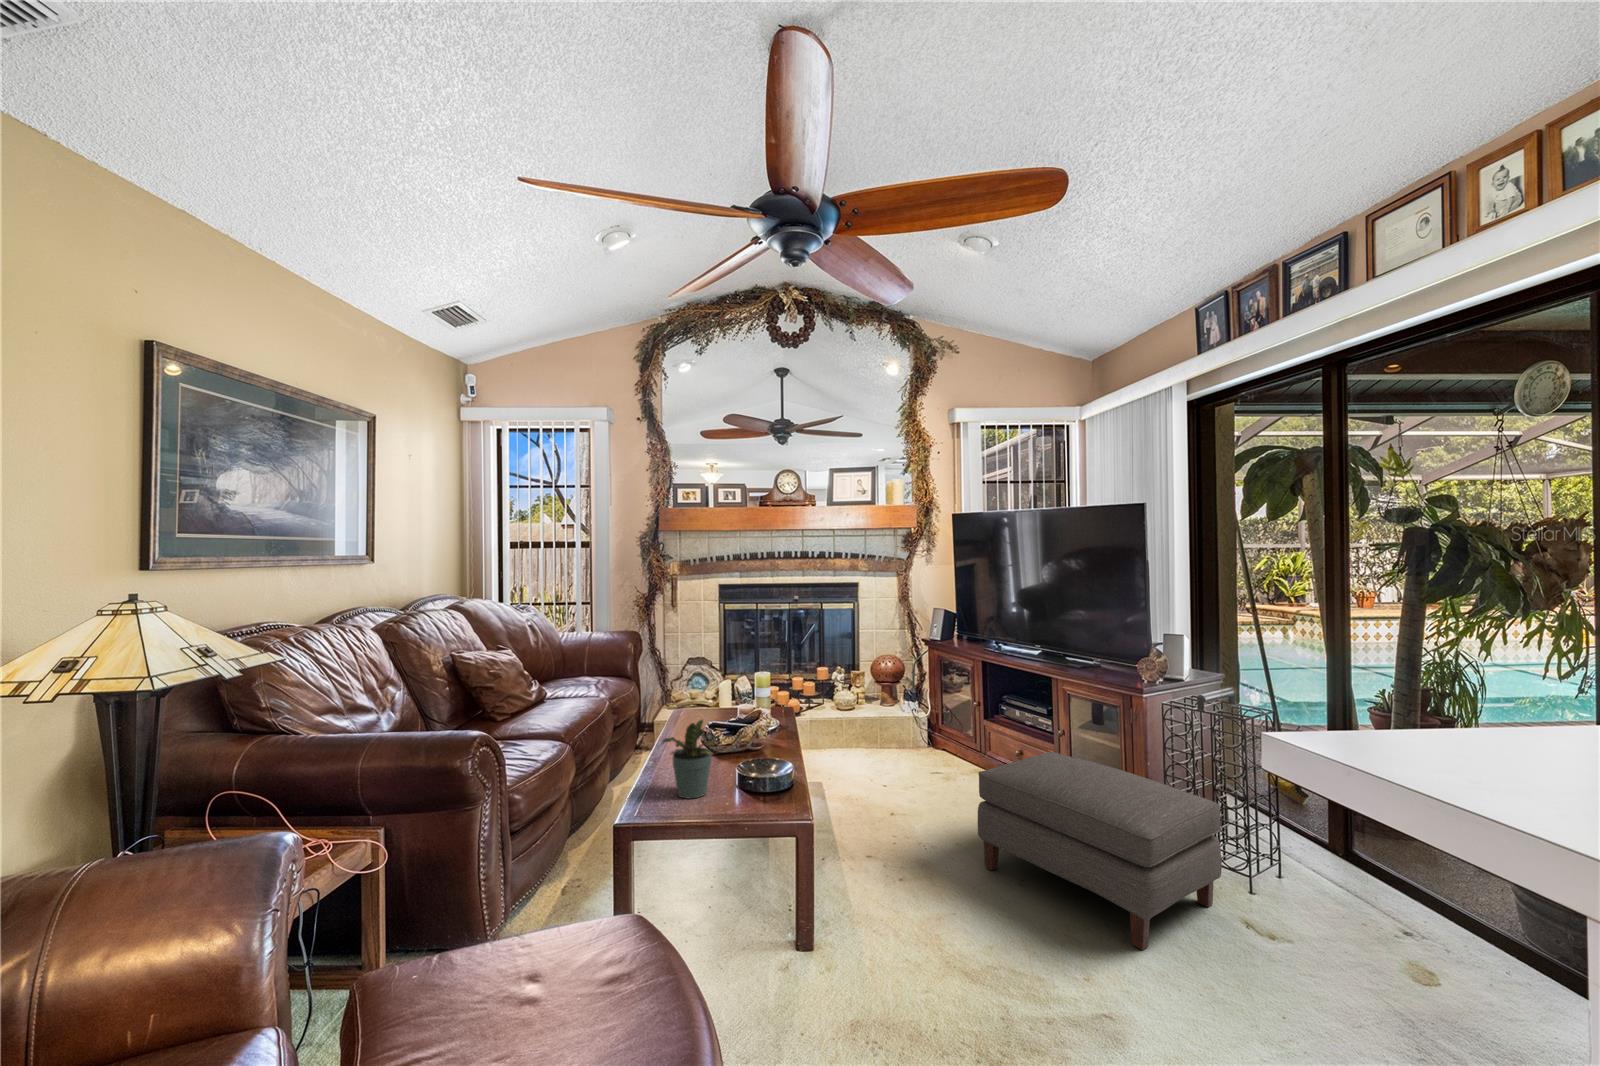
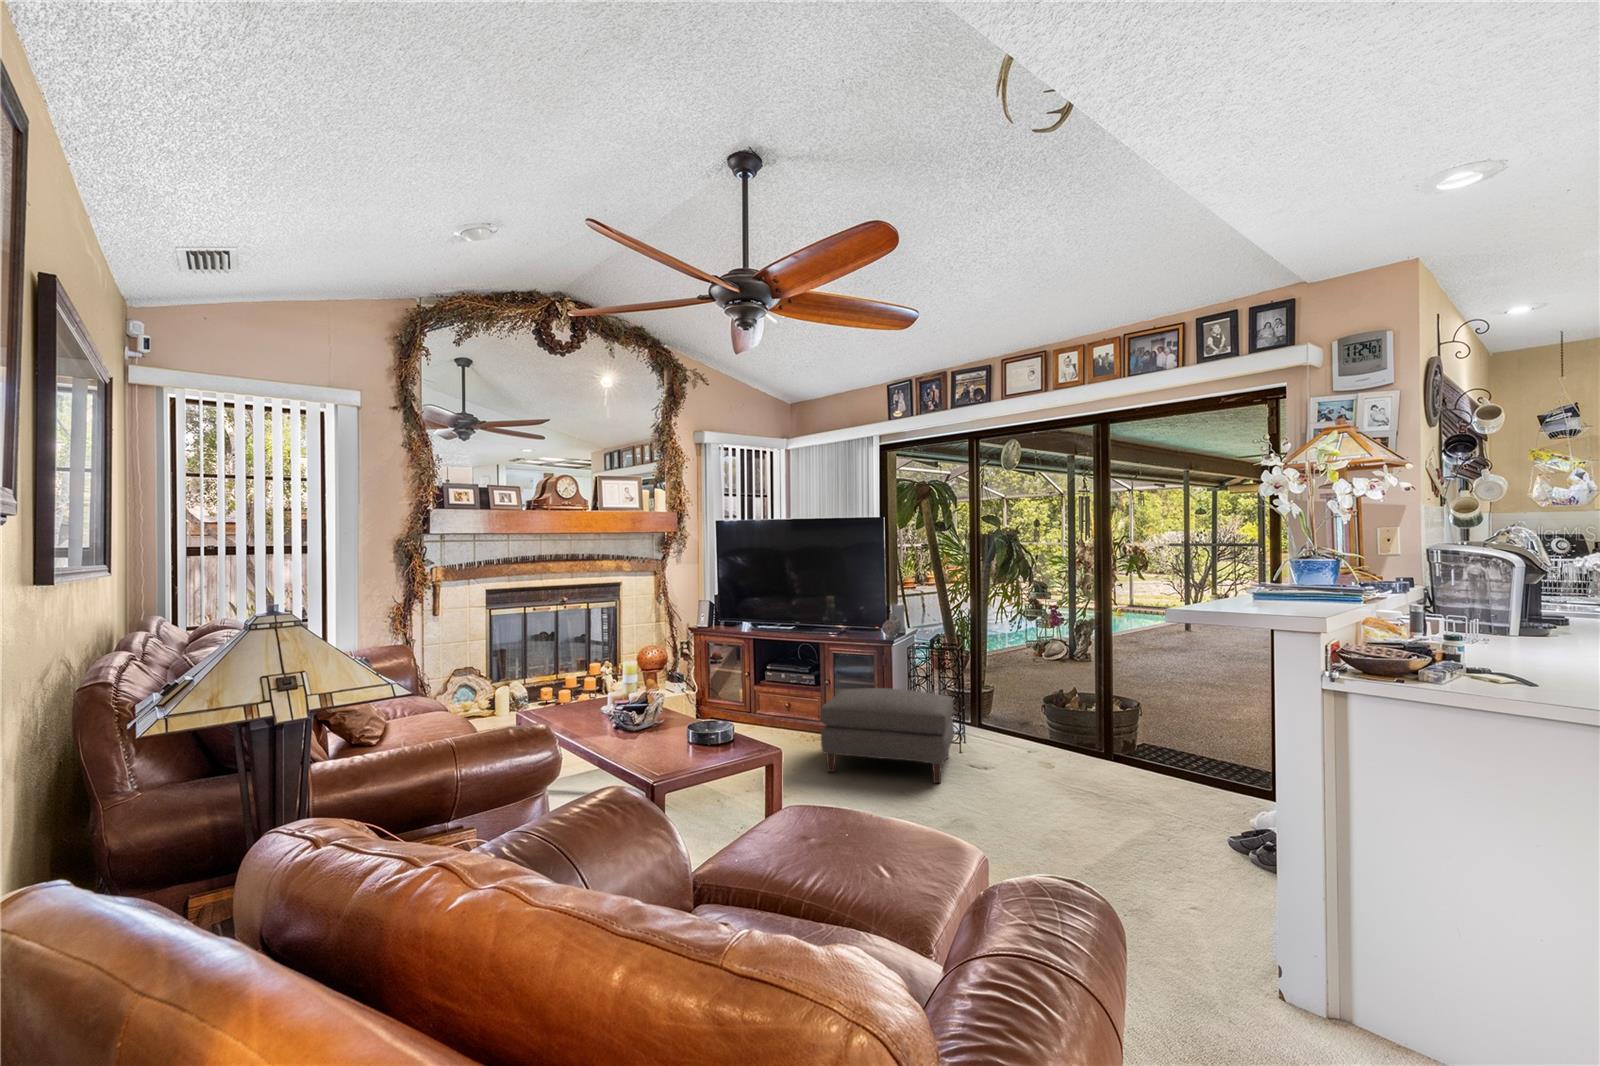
potted plant: present [662,720,718,799] -> none [663,687,705,753]

